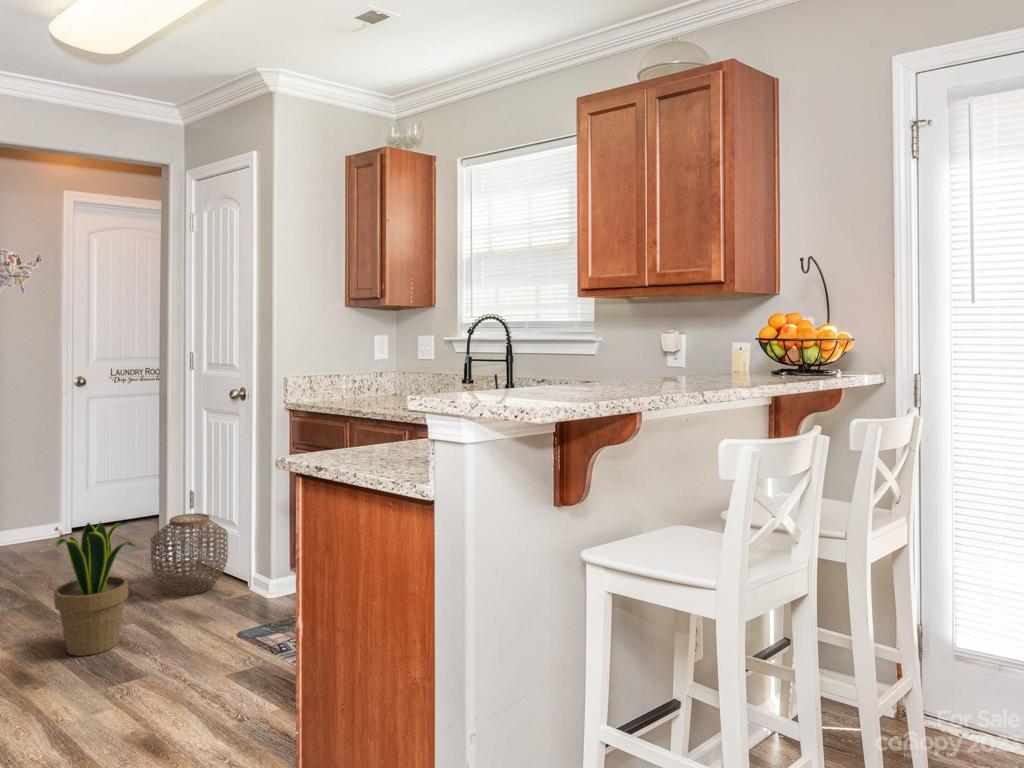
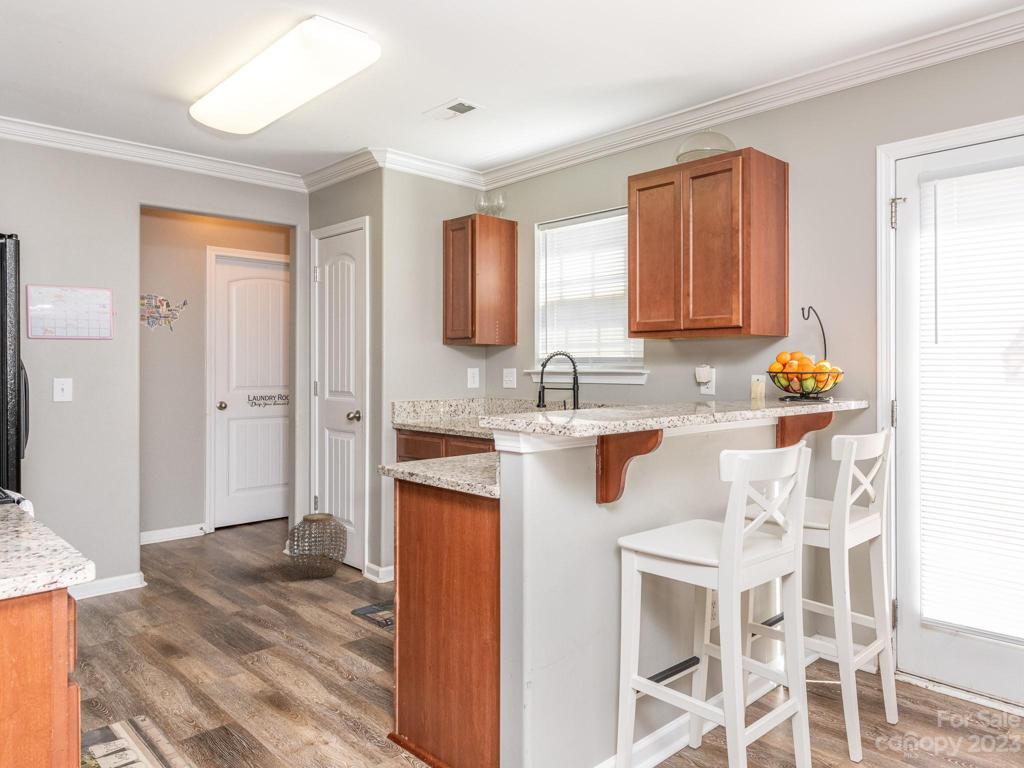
potted plant: present [54,522,135,656] -> none [229,514,287,616]

